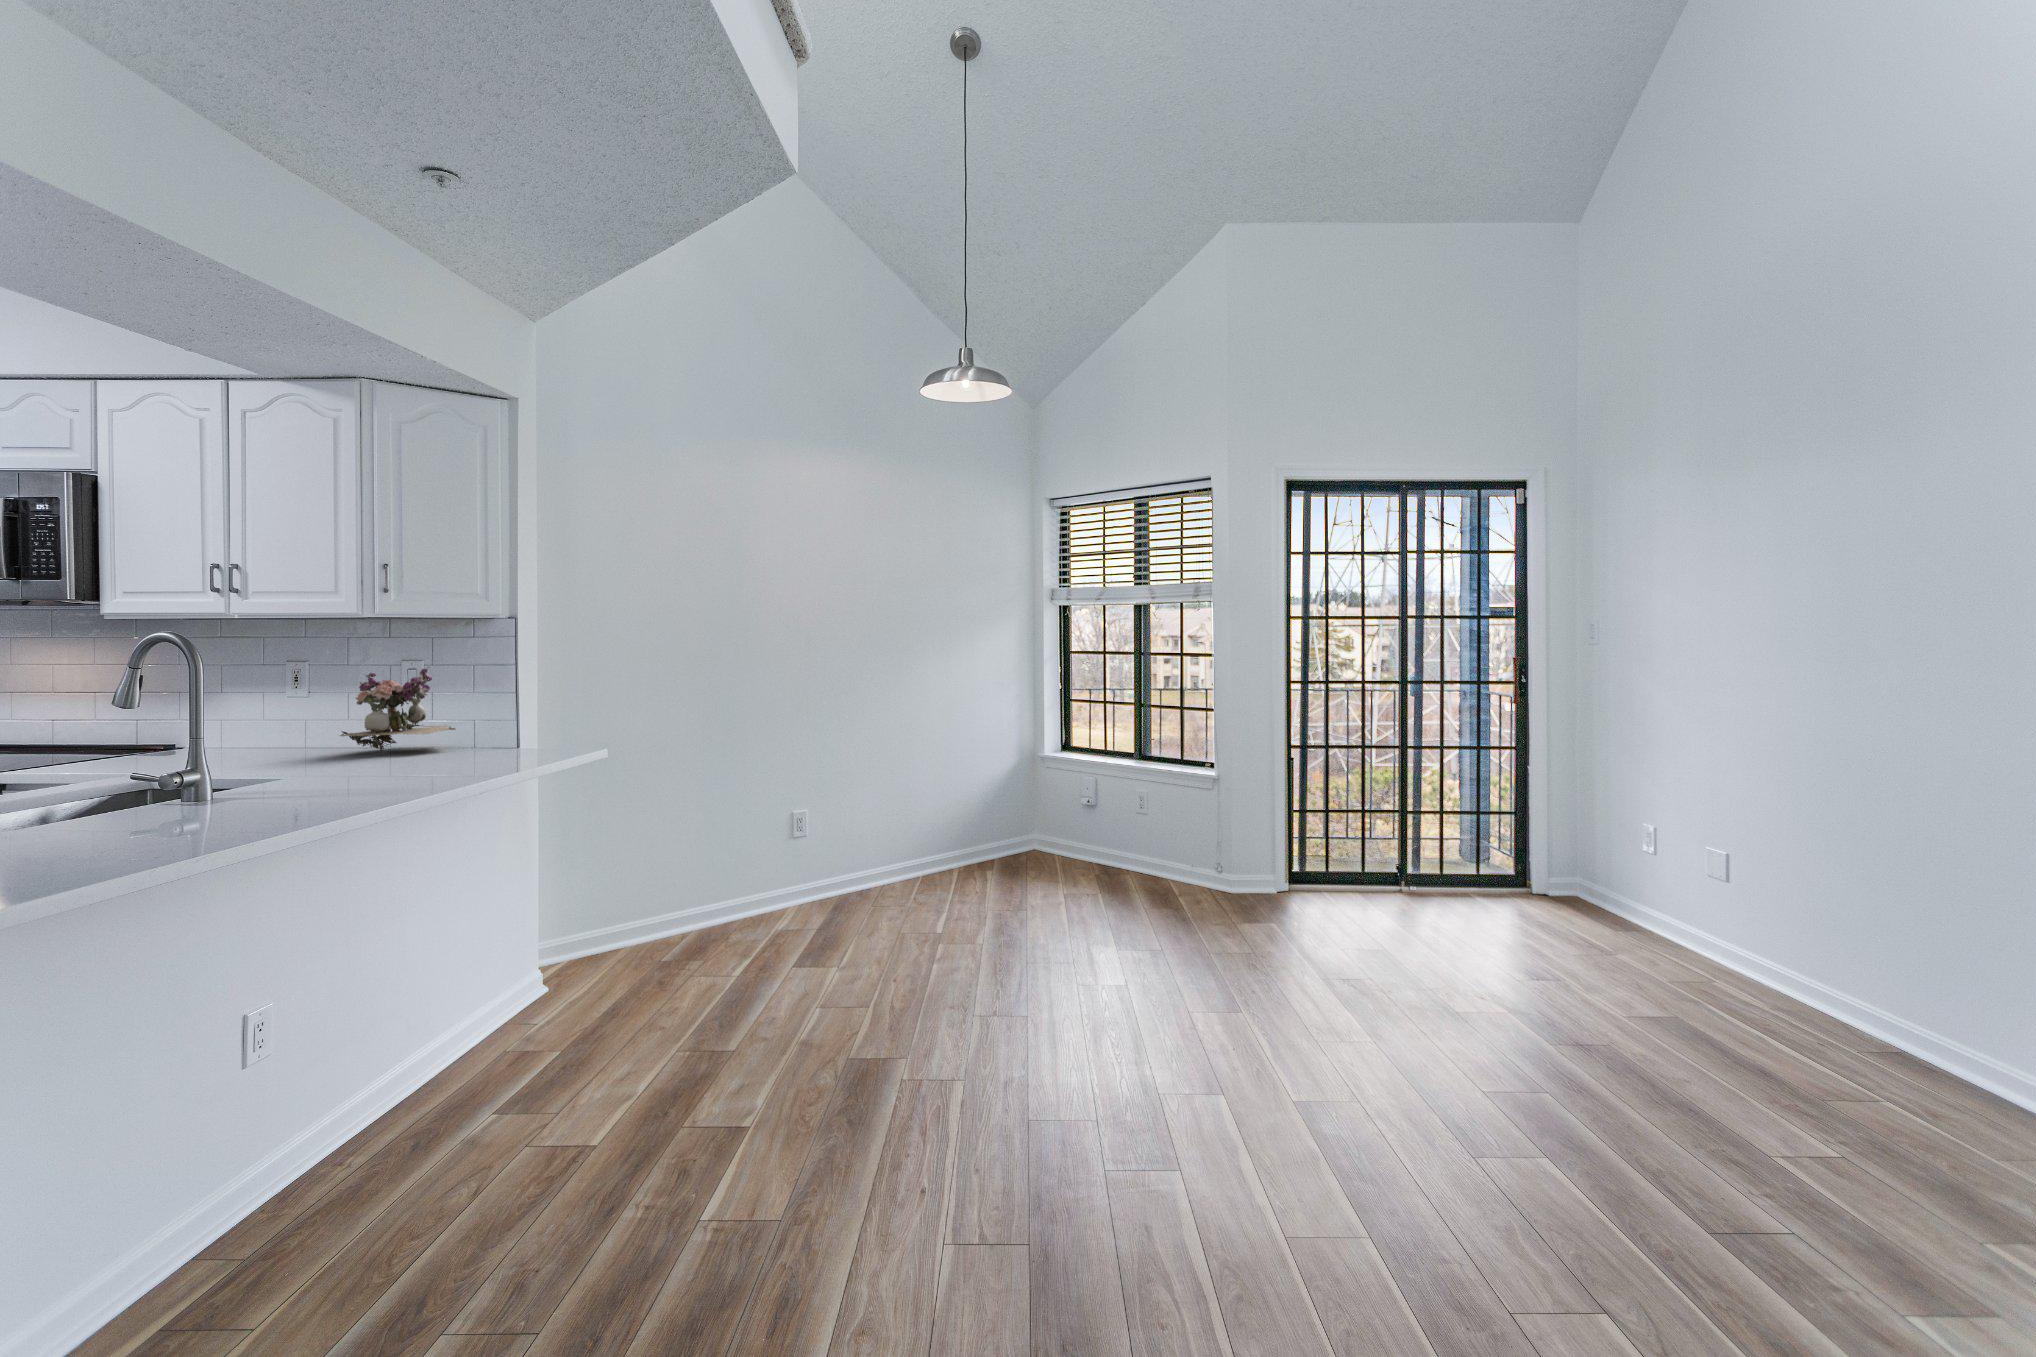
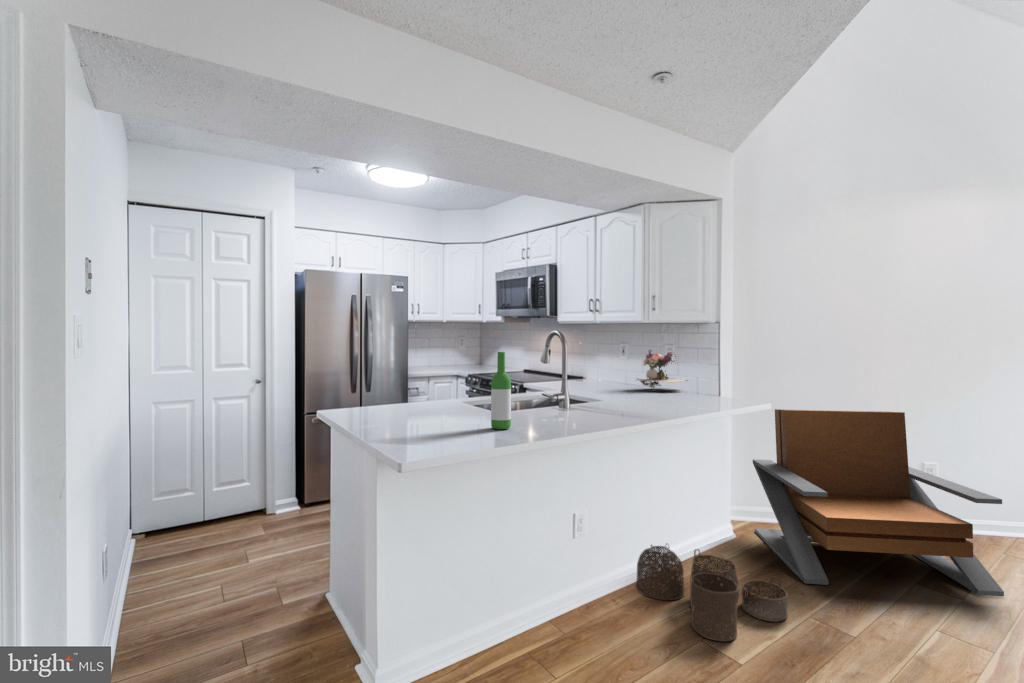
wine bottle: none [59,699,122,869] -> present [491,352,511,429]
lounge chair: none [572,749,872,1015] -> present [753,409,1004,596]
woven basket: none [383,1012,647,1140] -> present [636,545,788,641]

